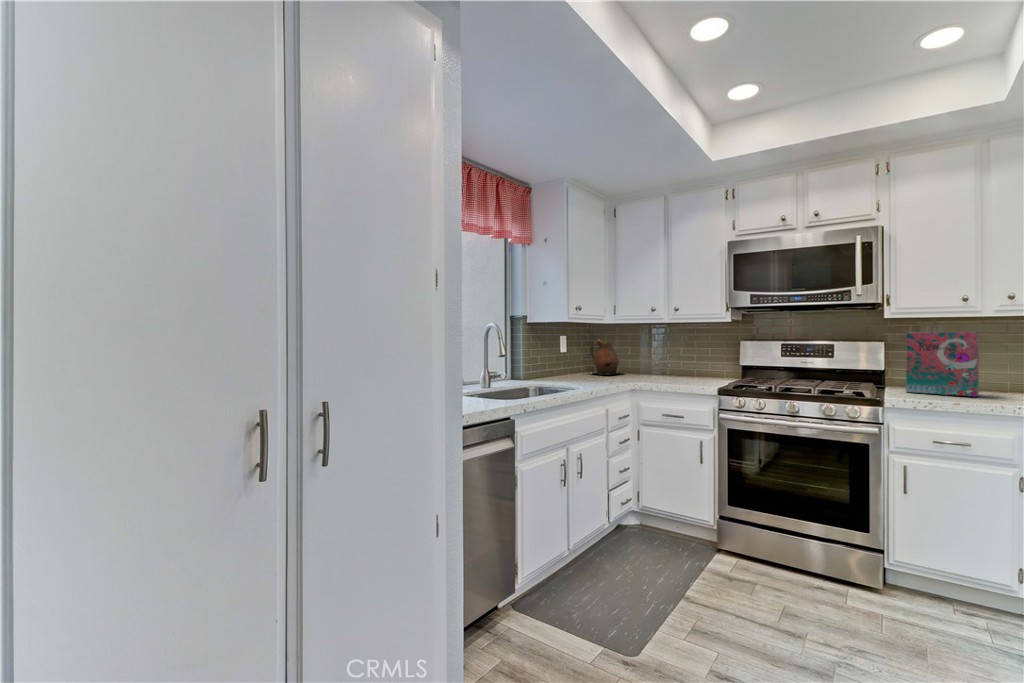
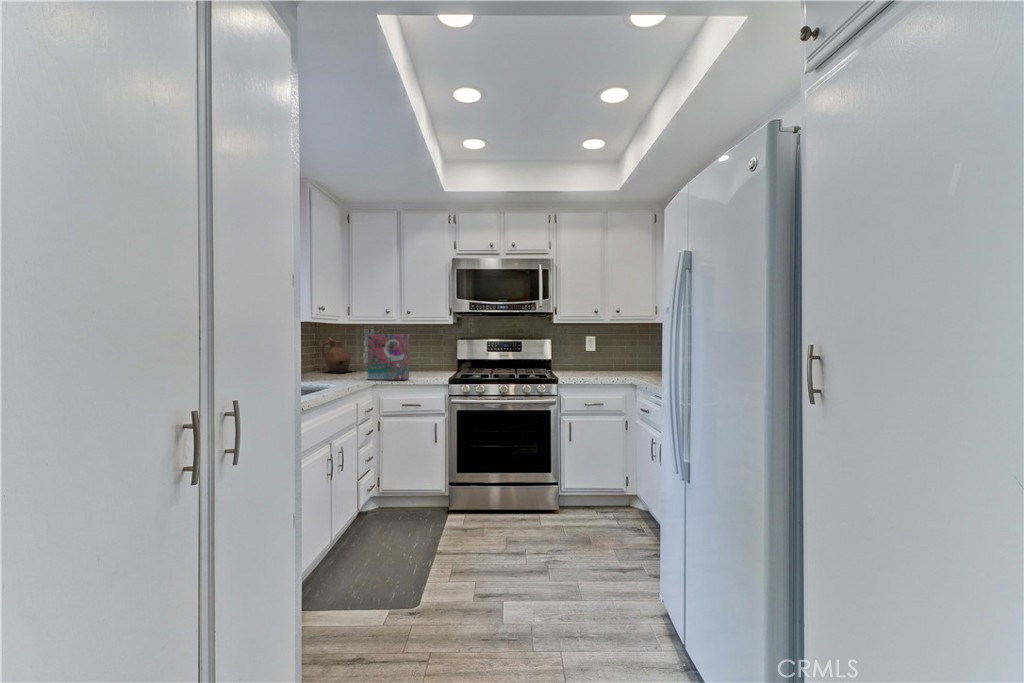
cereal box: present [906,332,979,397] -> present [368,335,409,380]

